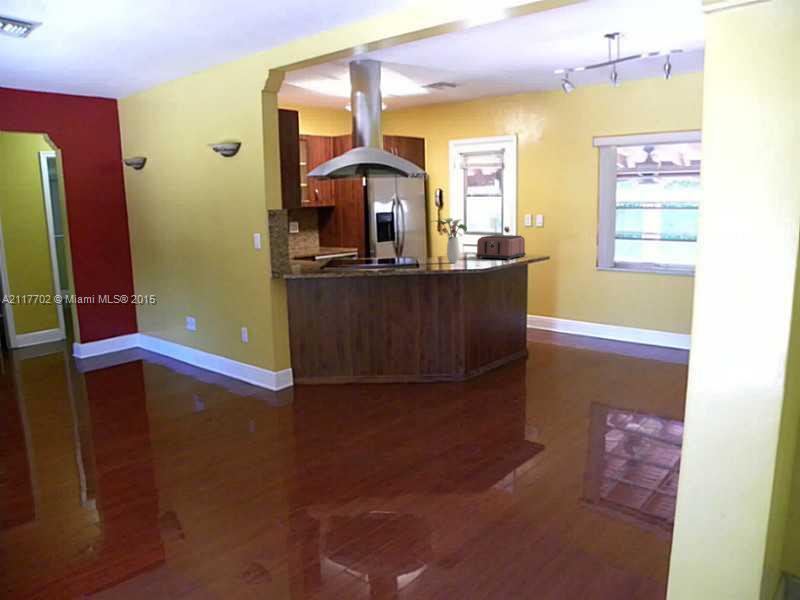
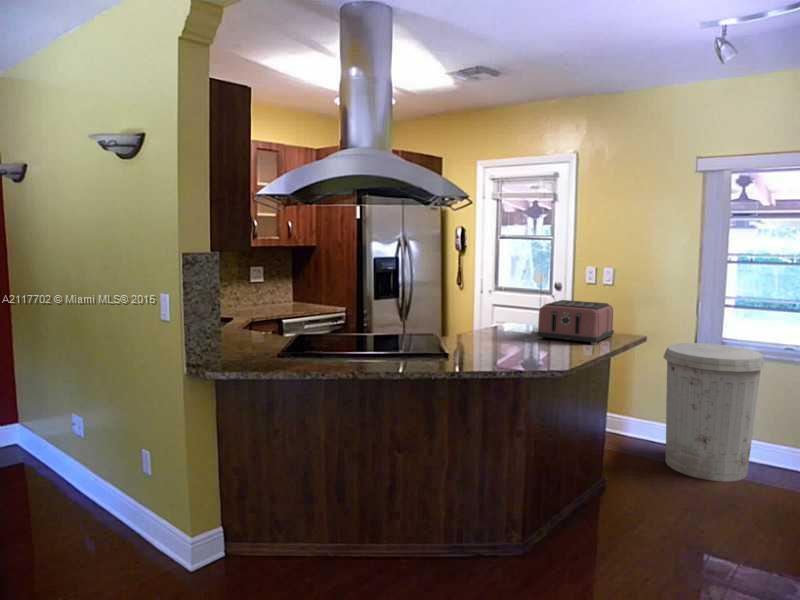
flower arrangement: present [436,218,467,263] -> none [468,273,533,349]
trash can: none [569,264,632,350] -> present [664,343,765,482]

